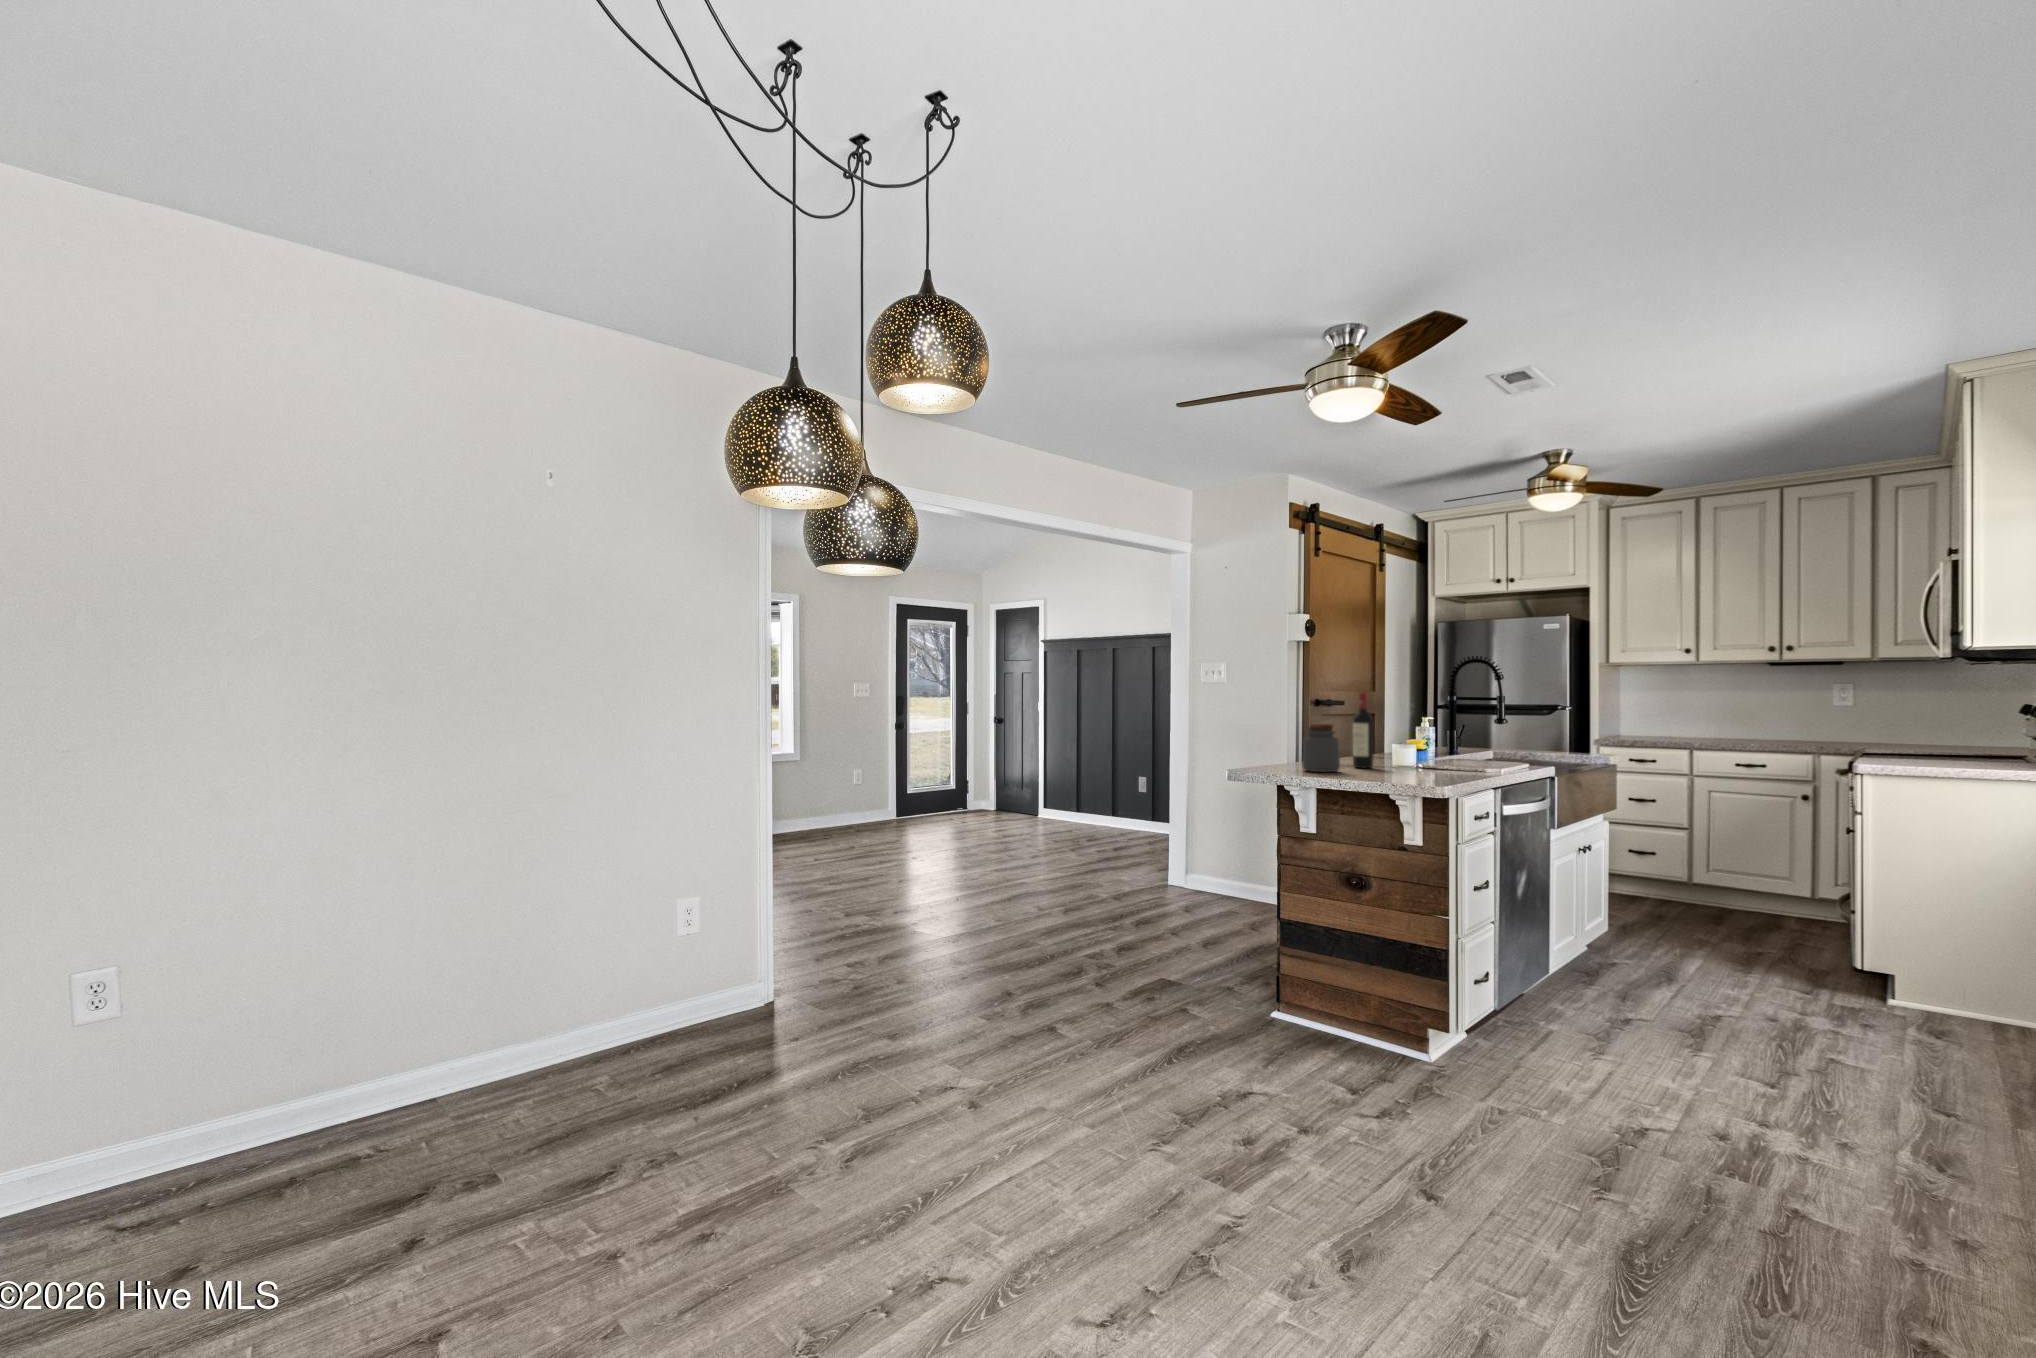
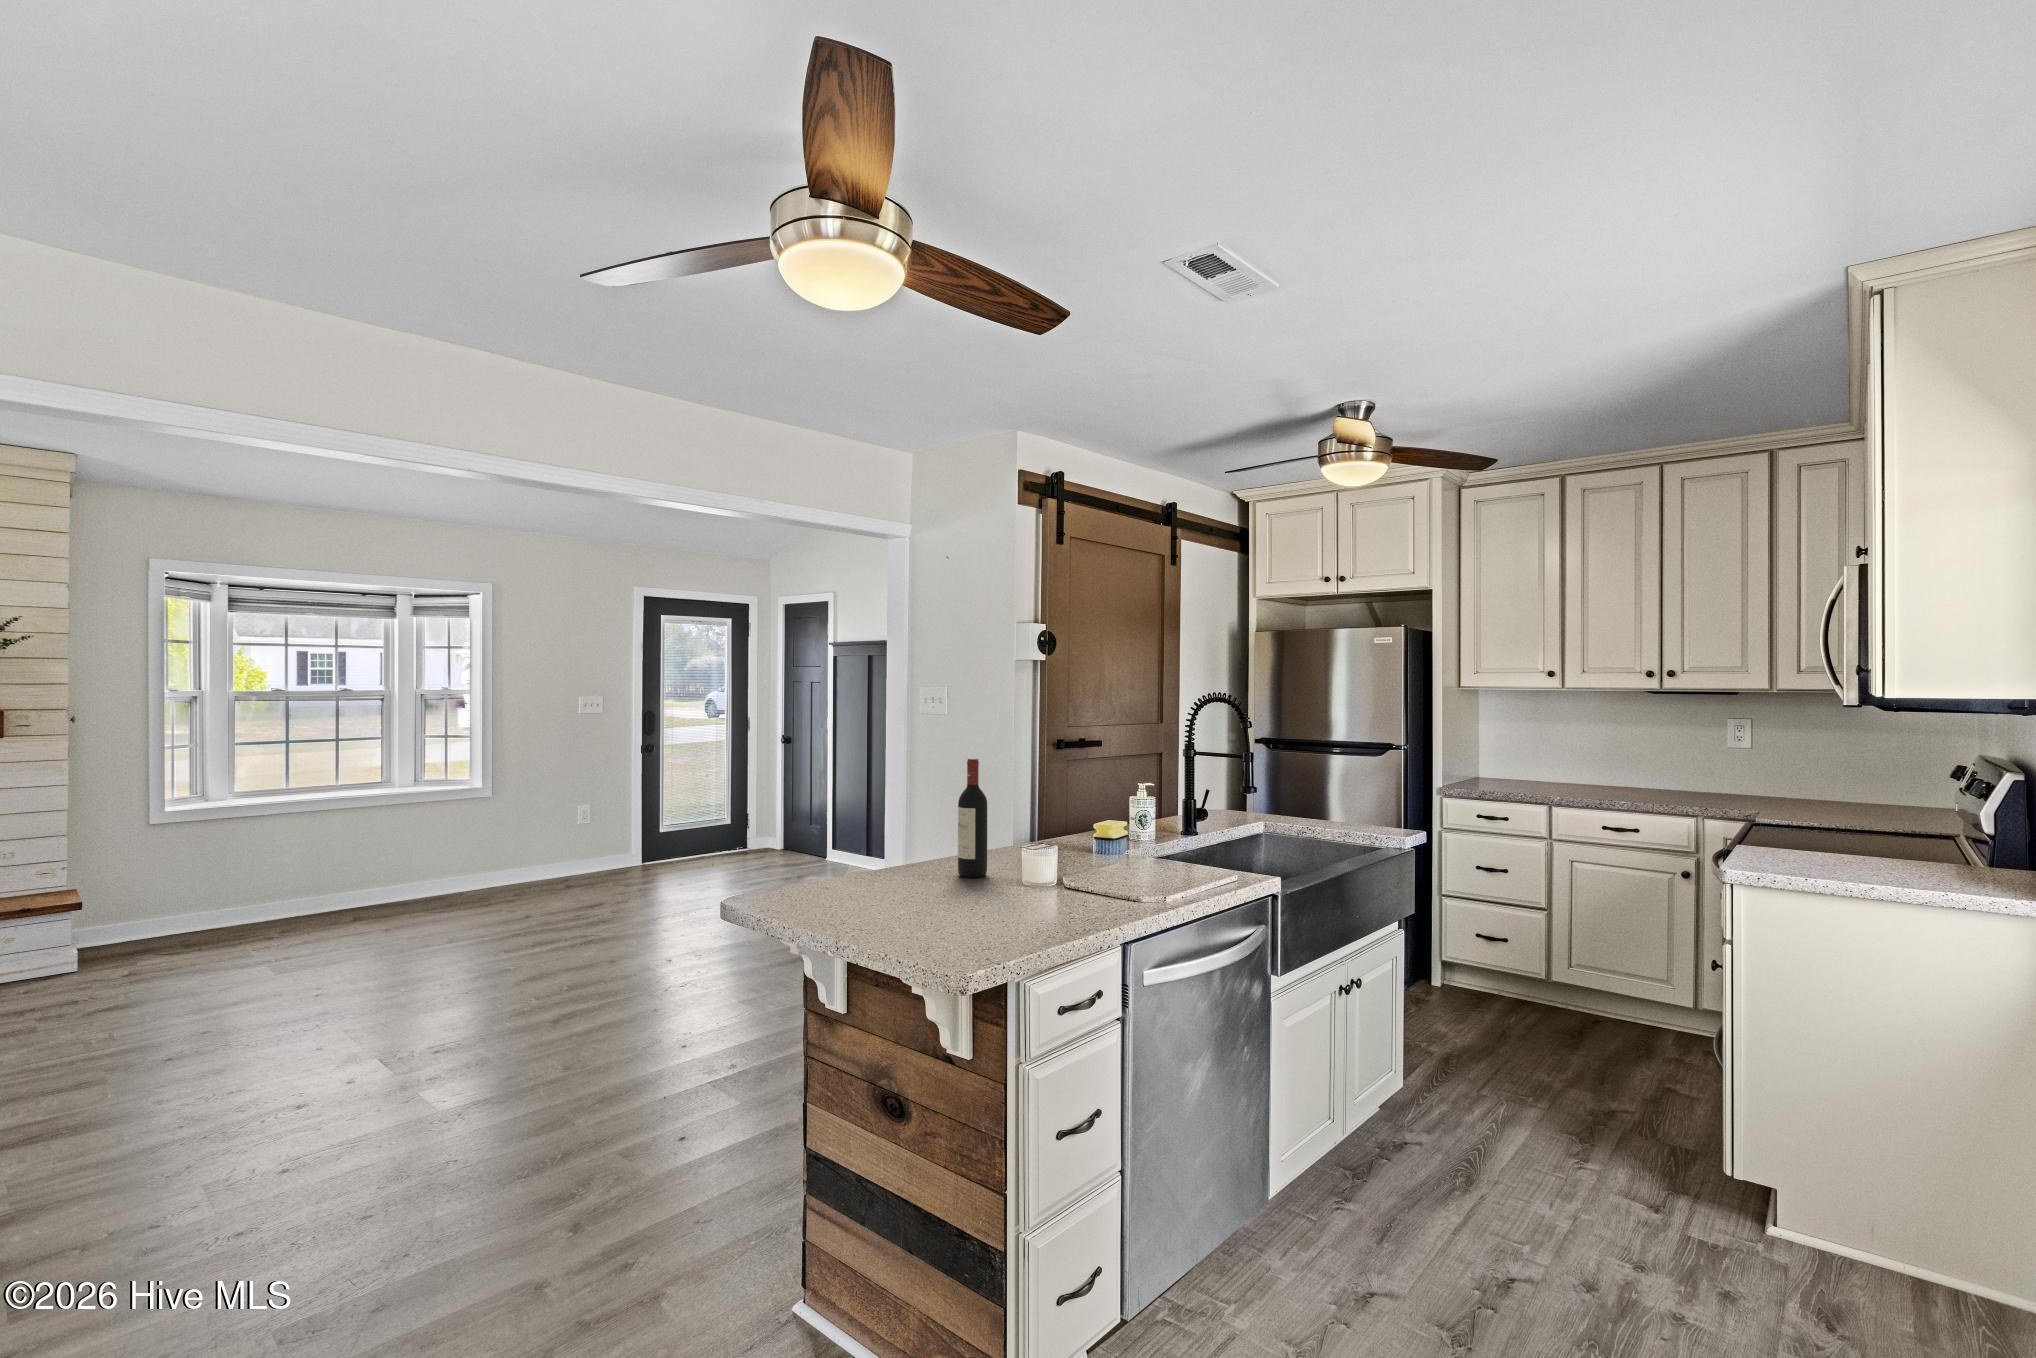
jar: present [1302,724,1340,772] -> none [847,813,904,895]

